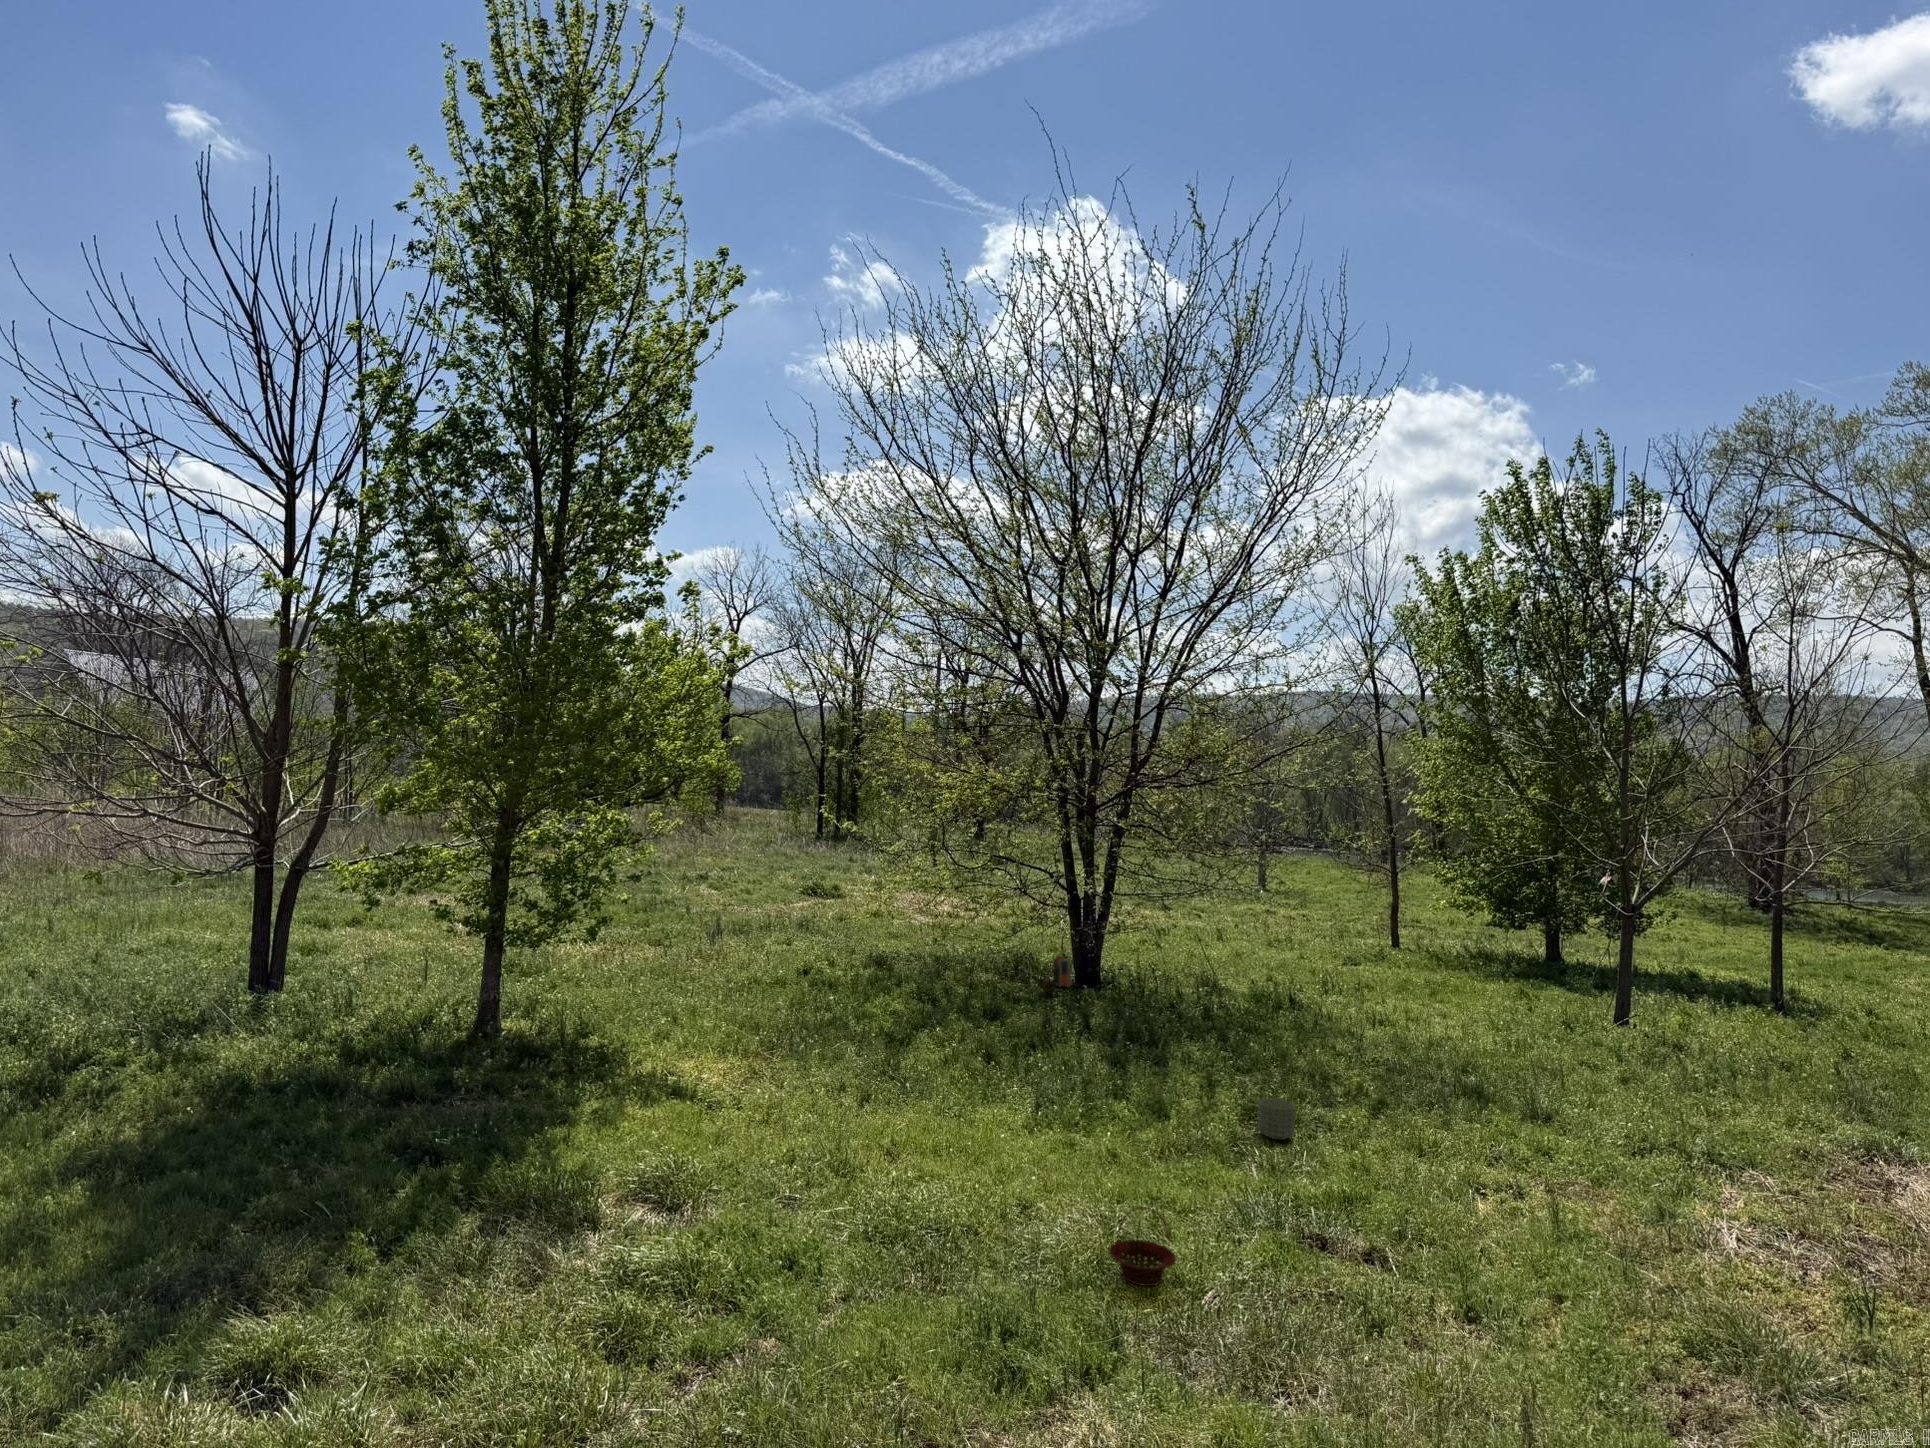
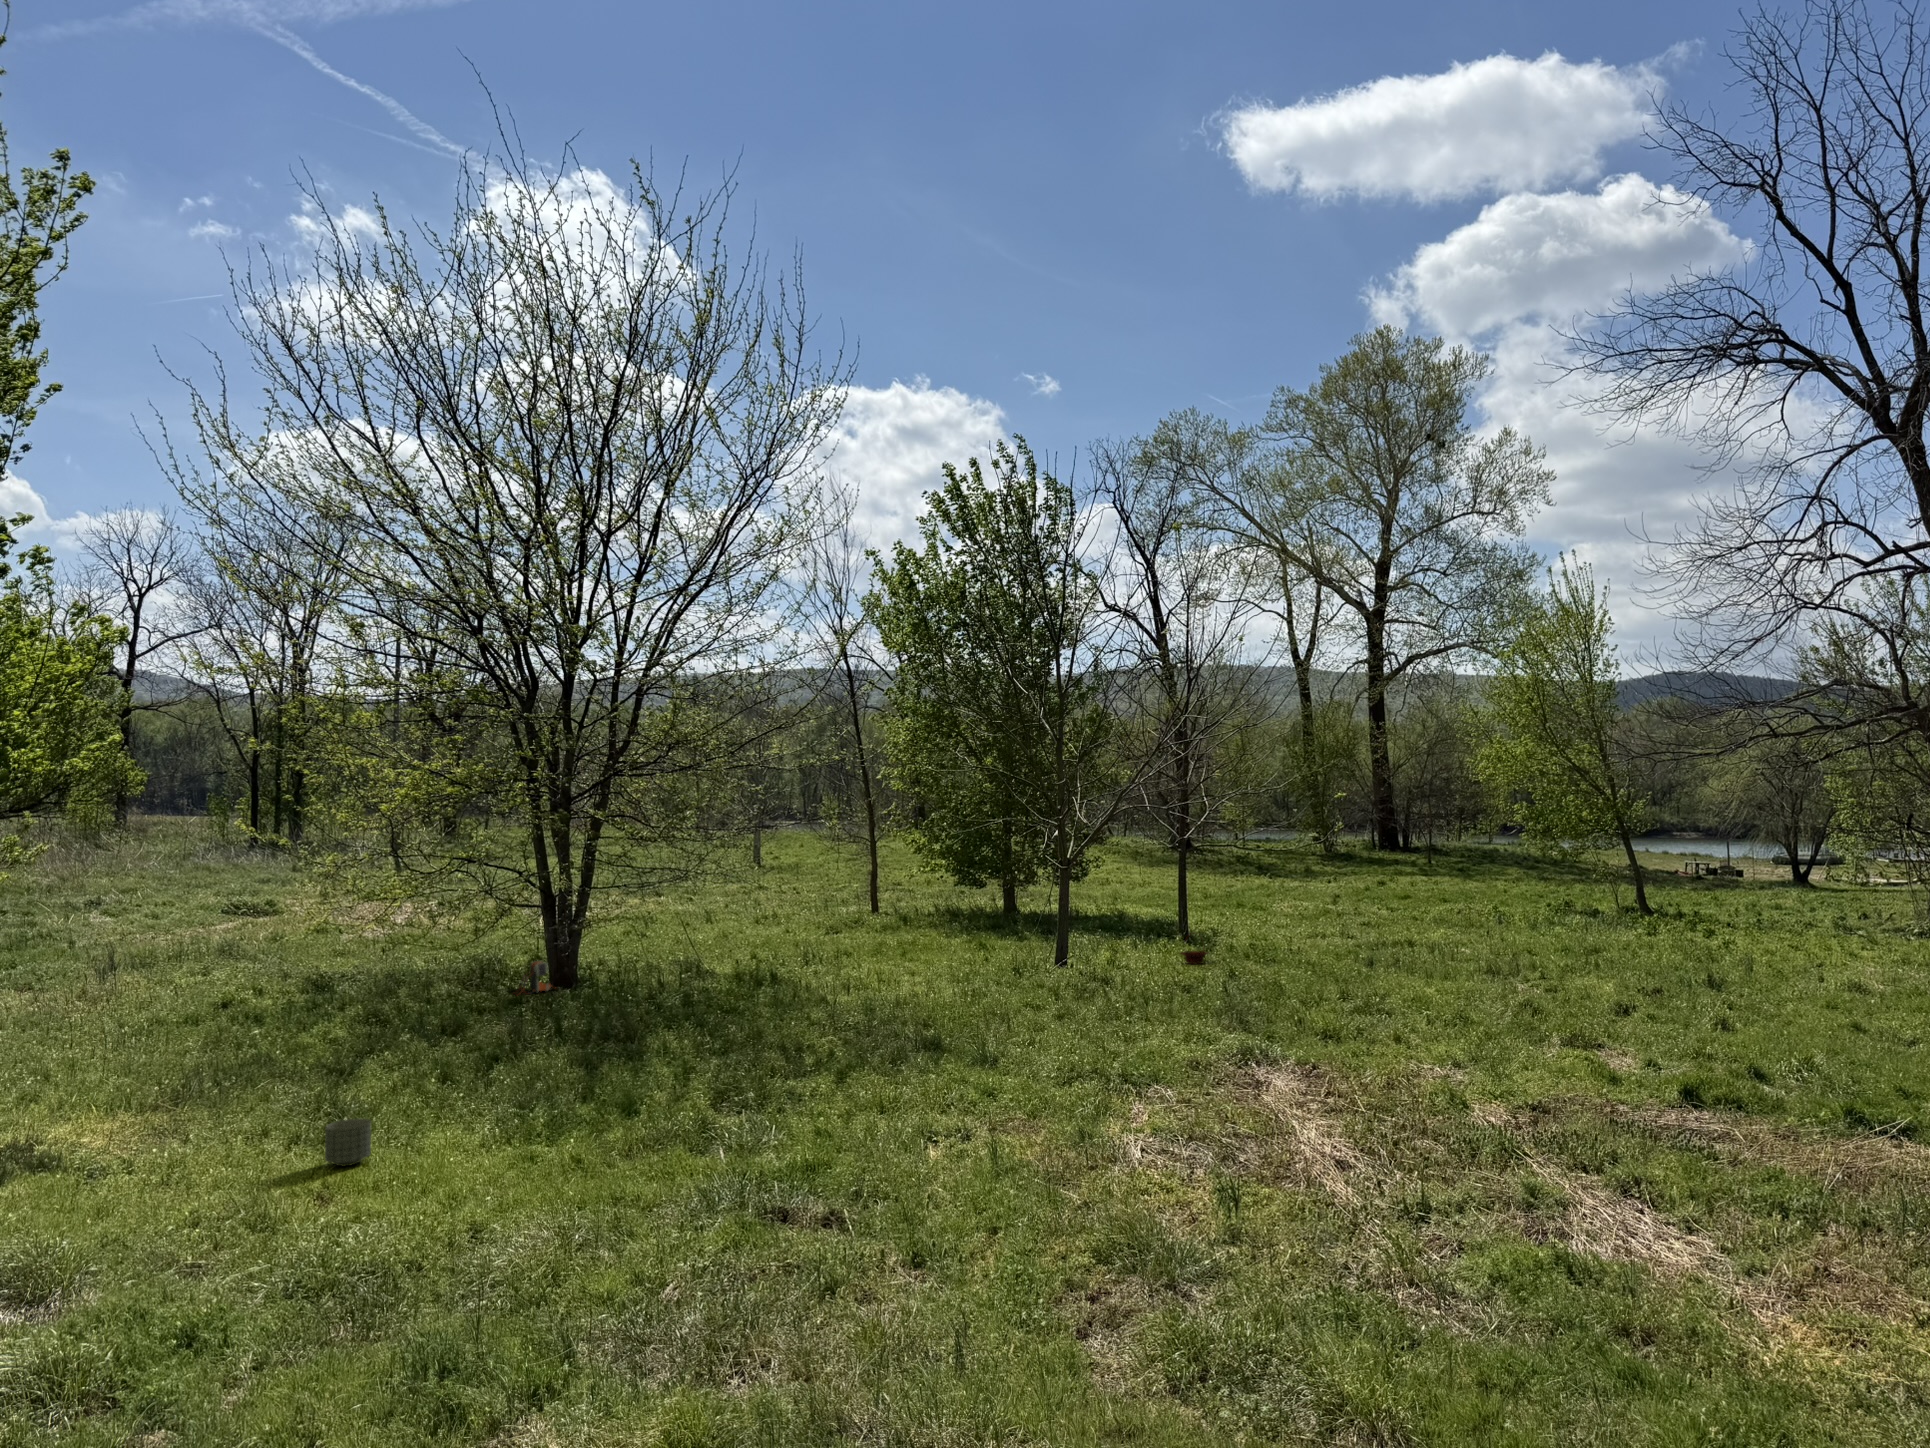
planter: present [1258,1098,1295,1140] -> present [325,1118,371,1166]
basket: present [1109,1207,1177,1286] -> present [1181,950,1208,964]

